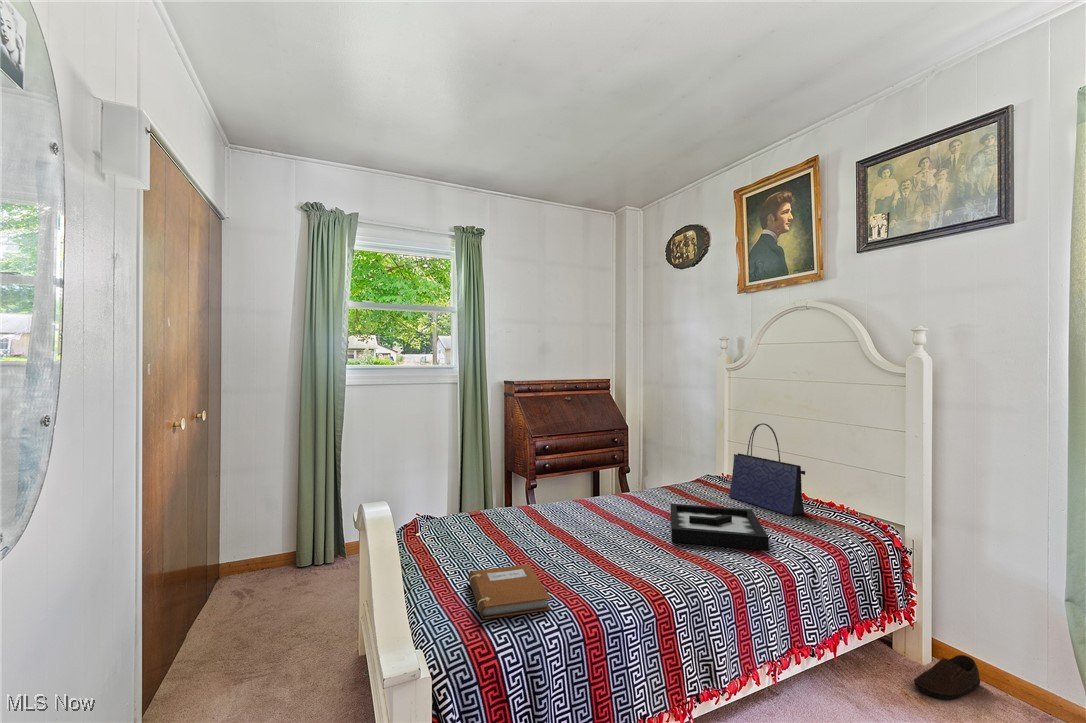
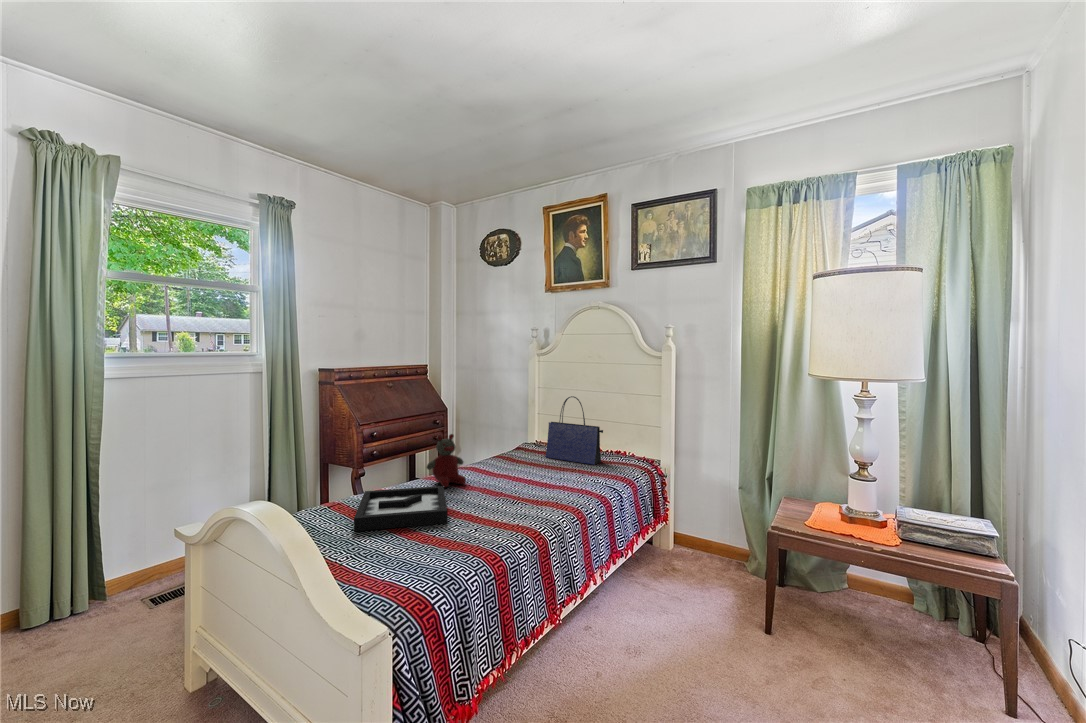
stuffed bear: none [573,458,616,517] -> present [427,434,466,487]
decorative tray: present [670,504,769,550] -> present [354,486,447,531]
notebook: present [468,564,551,619] -> none [370,531,462,582]
shoe: present [914,655,980,699] -> none [669,540,701,570]

